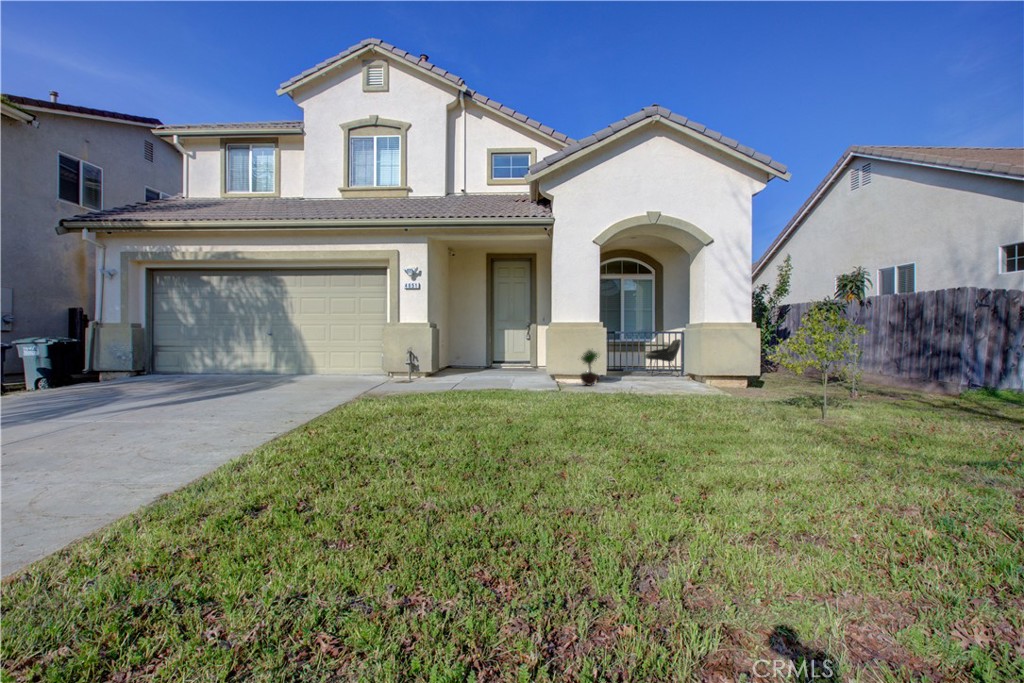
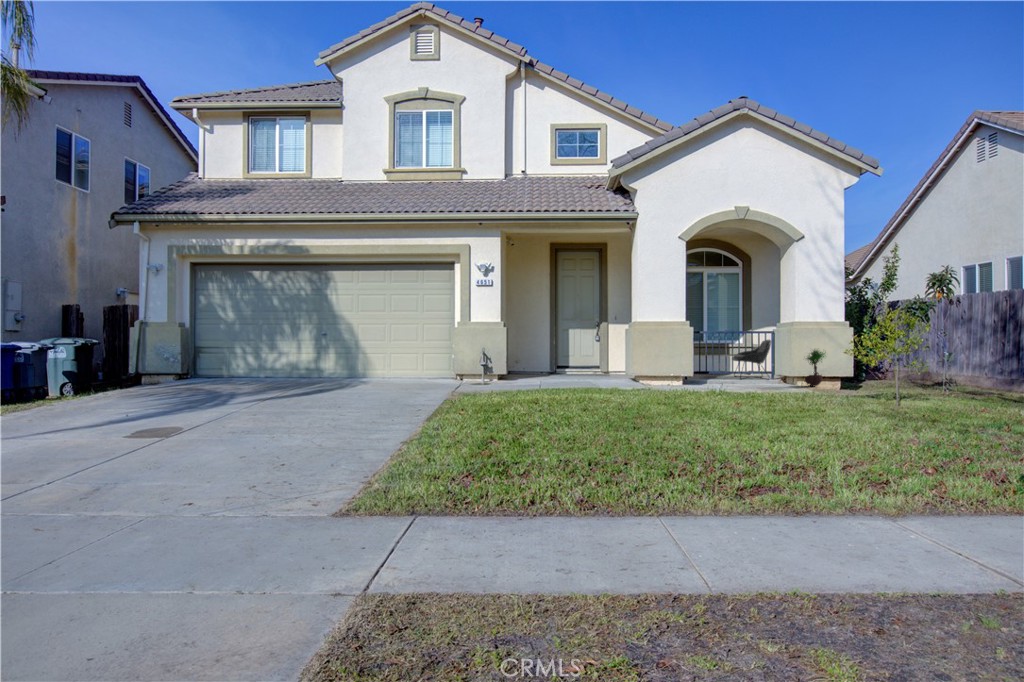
potted tree: present [580,350,598,385] -> present [805,350,825,387]

